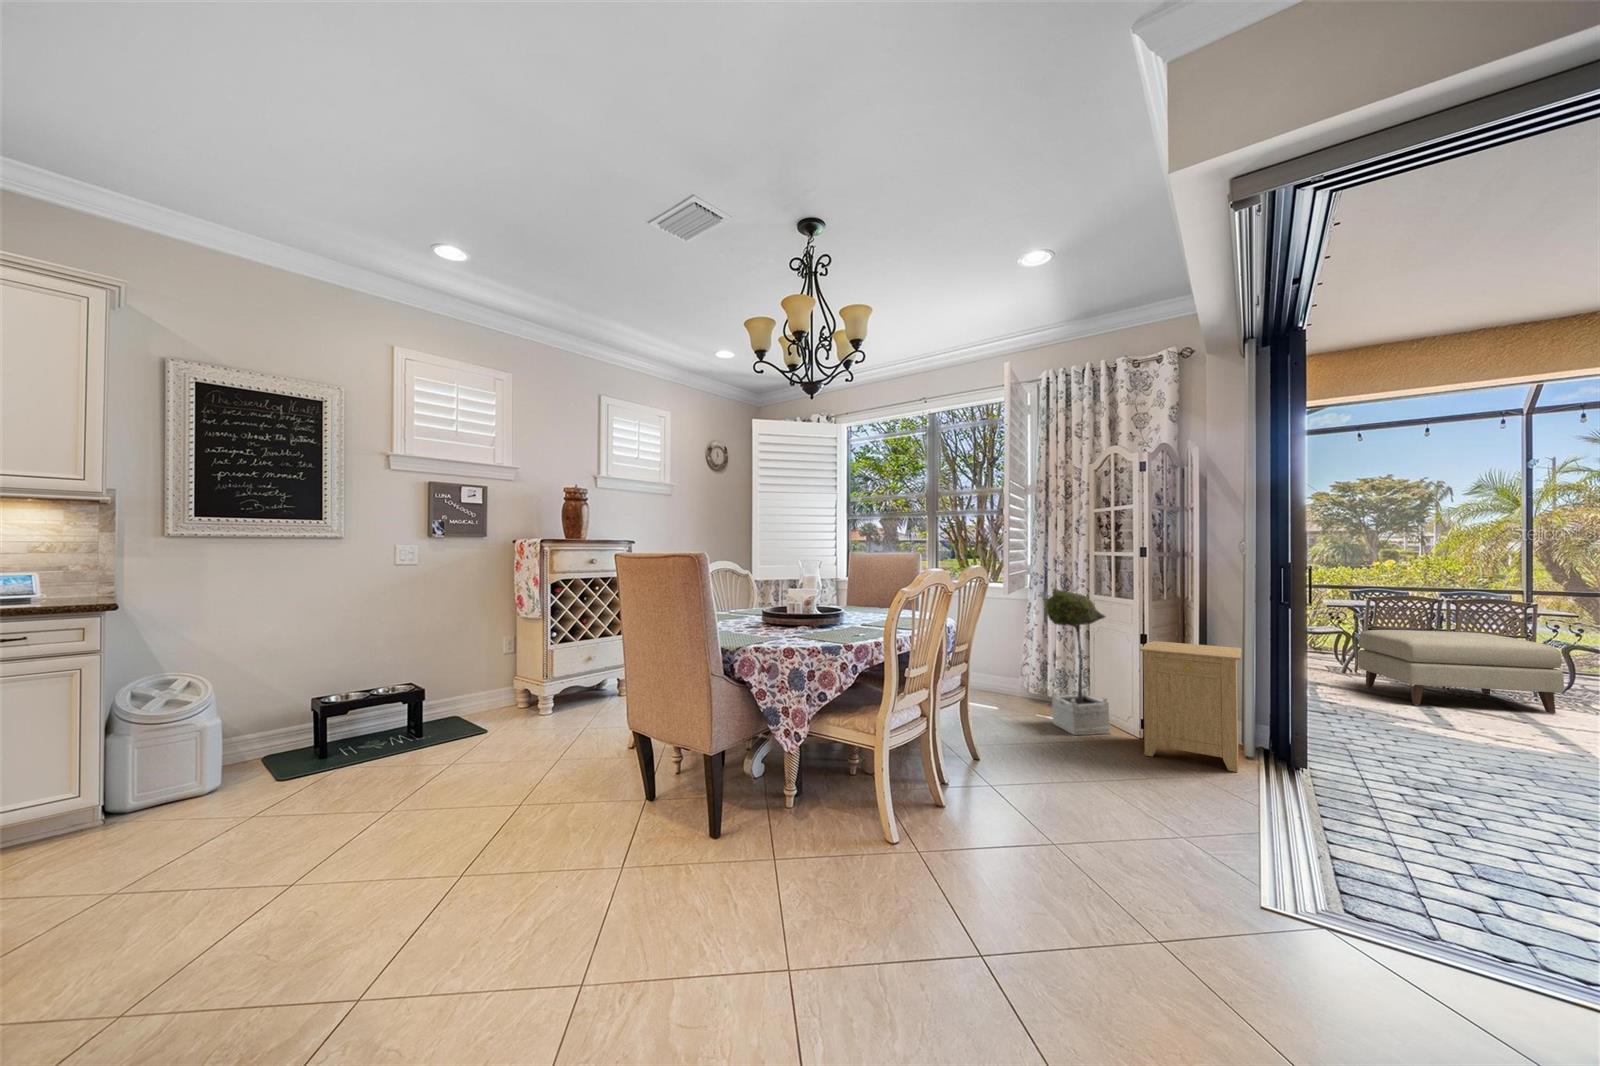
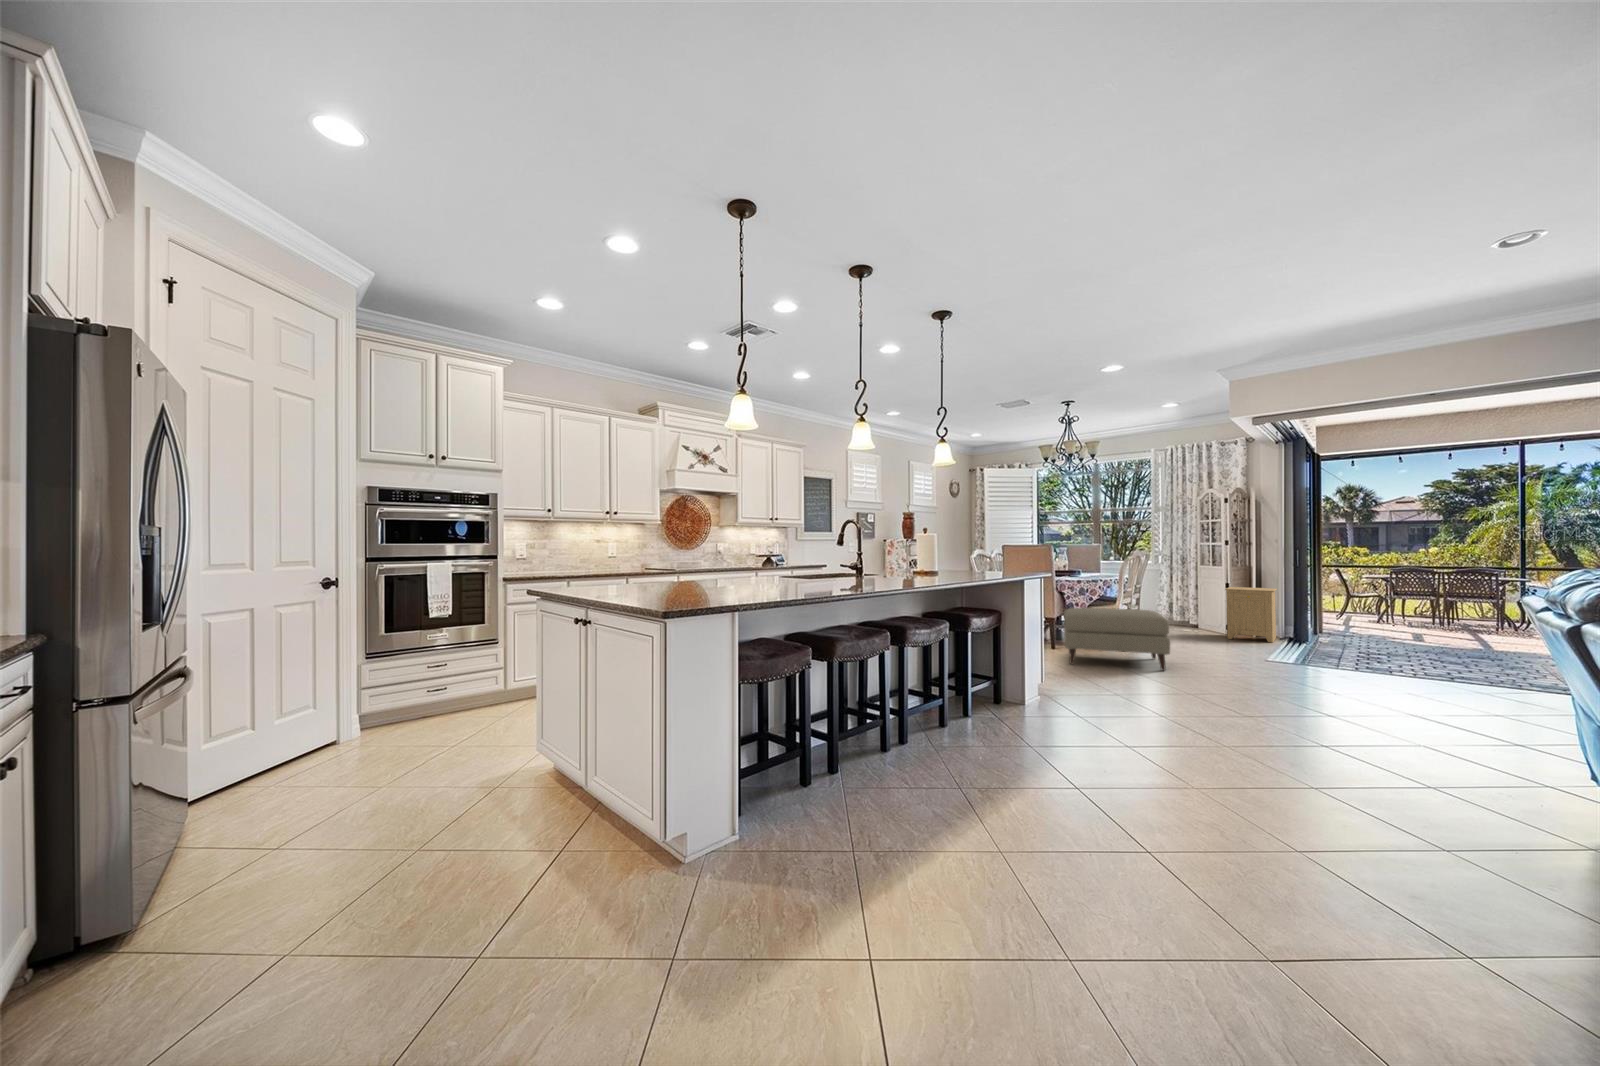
potted tree: present [1045,589,1110,735] -> none [1173,562,1210,634]
ottoman: present [1358,630,1564,714] -> present [1064,608,1170,671]

